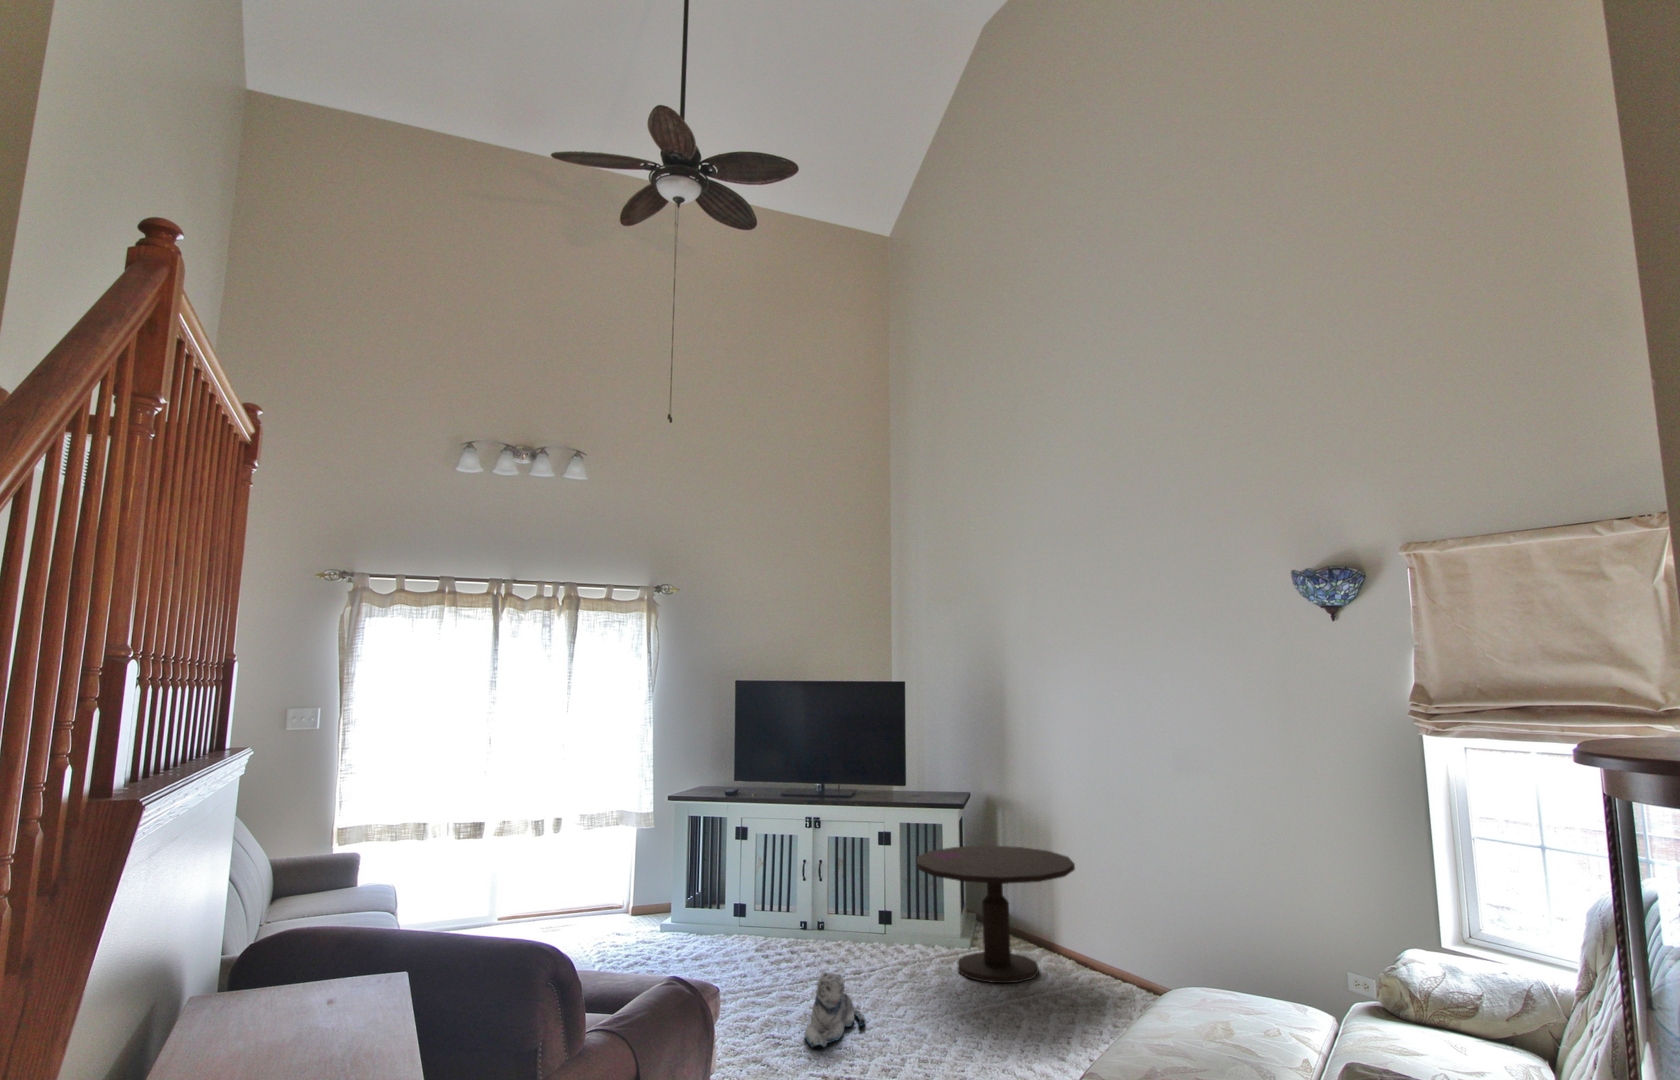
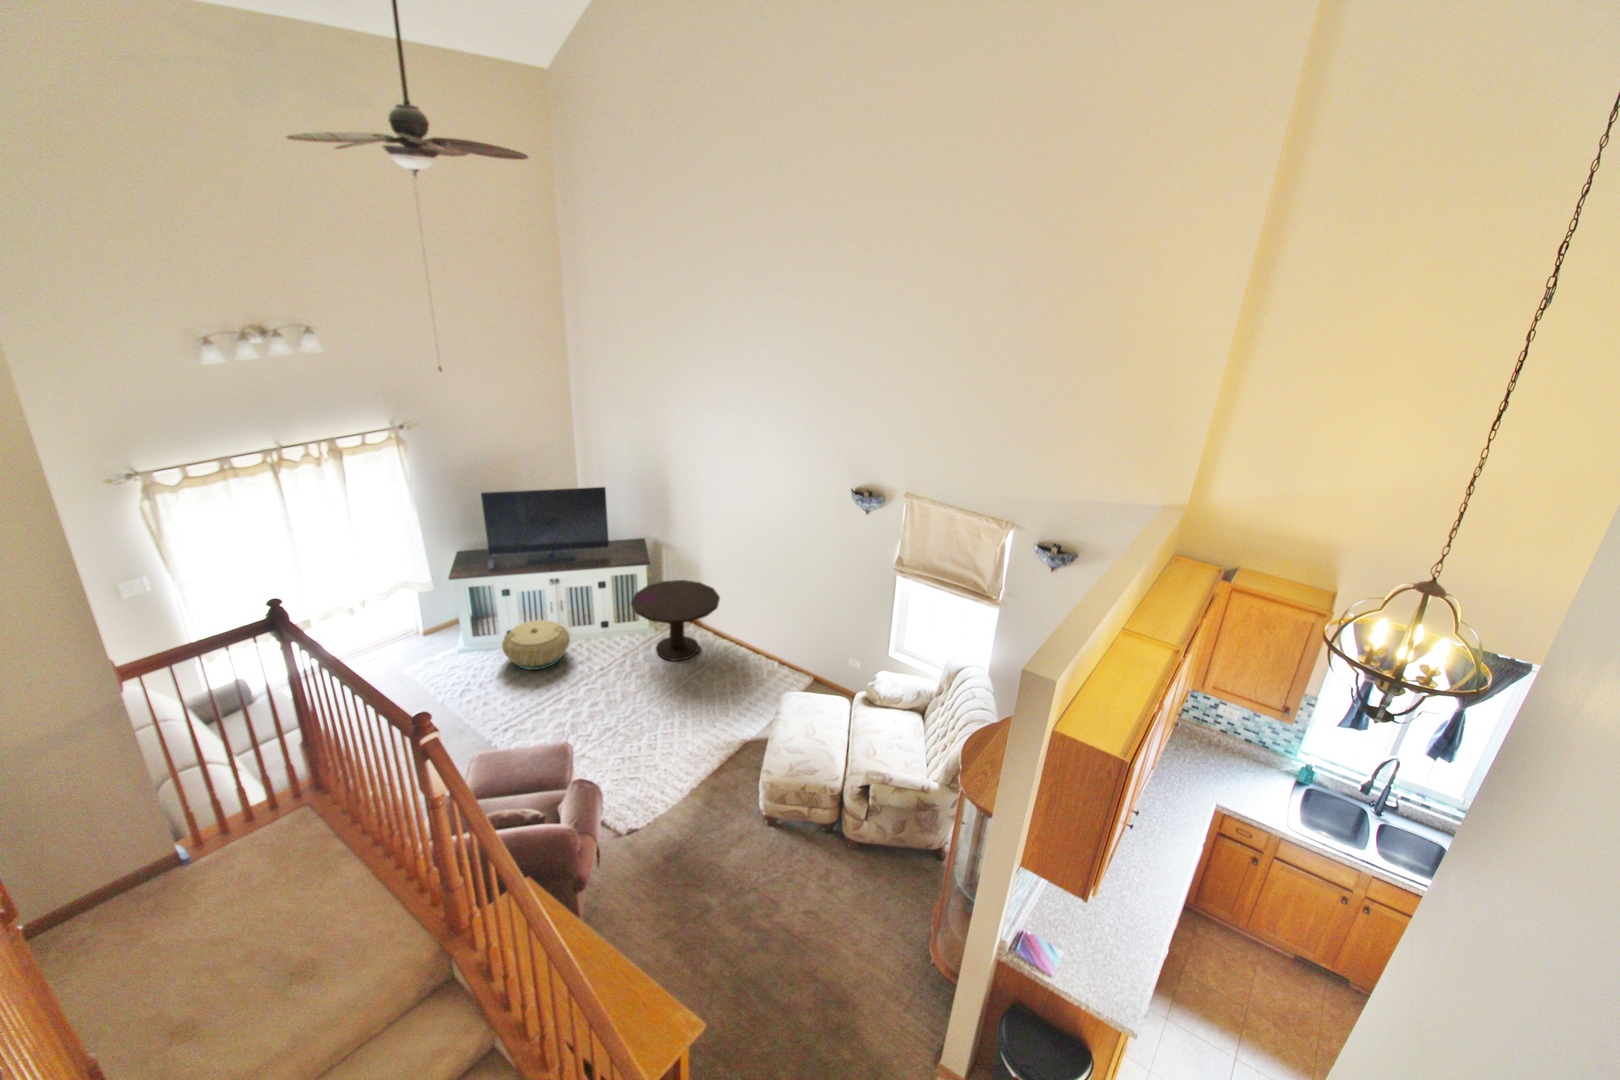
basket: none [713,887,819,959] -> present [502,620,570,670]
plush toy: present [805,973,866,1047] -> none [599,693,629,732]

